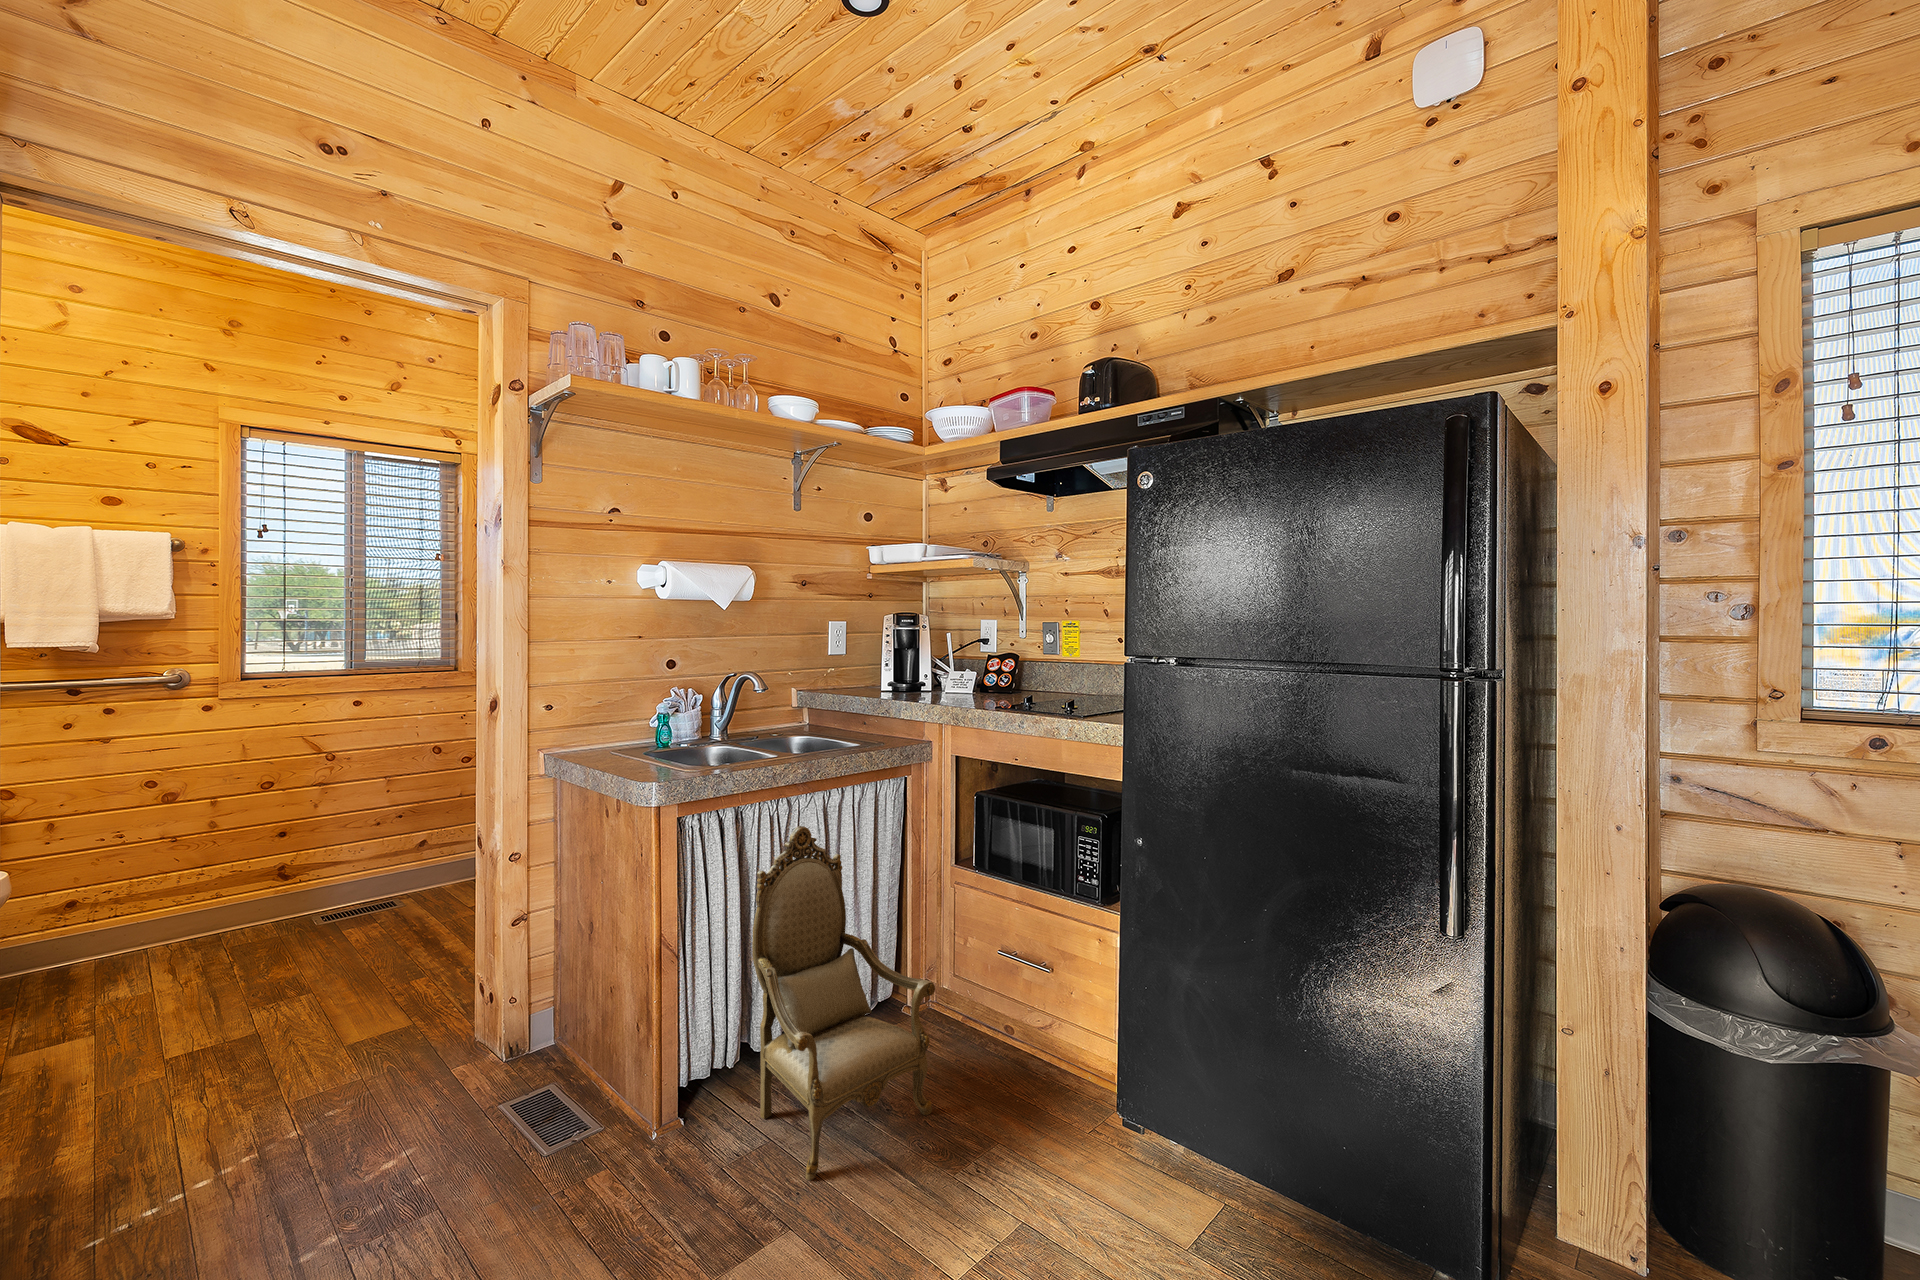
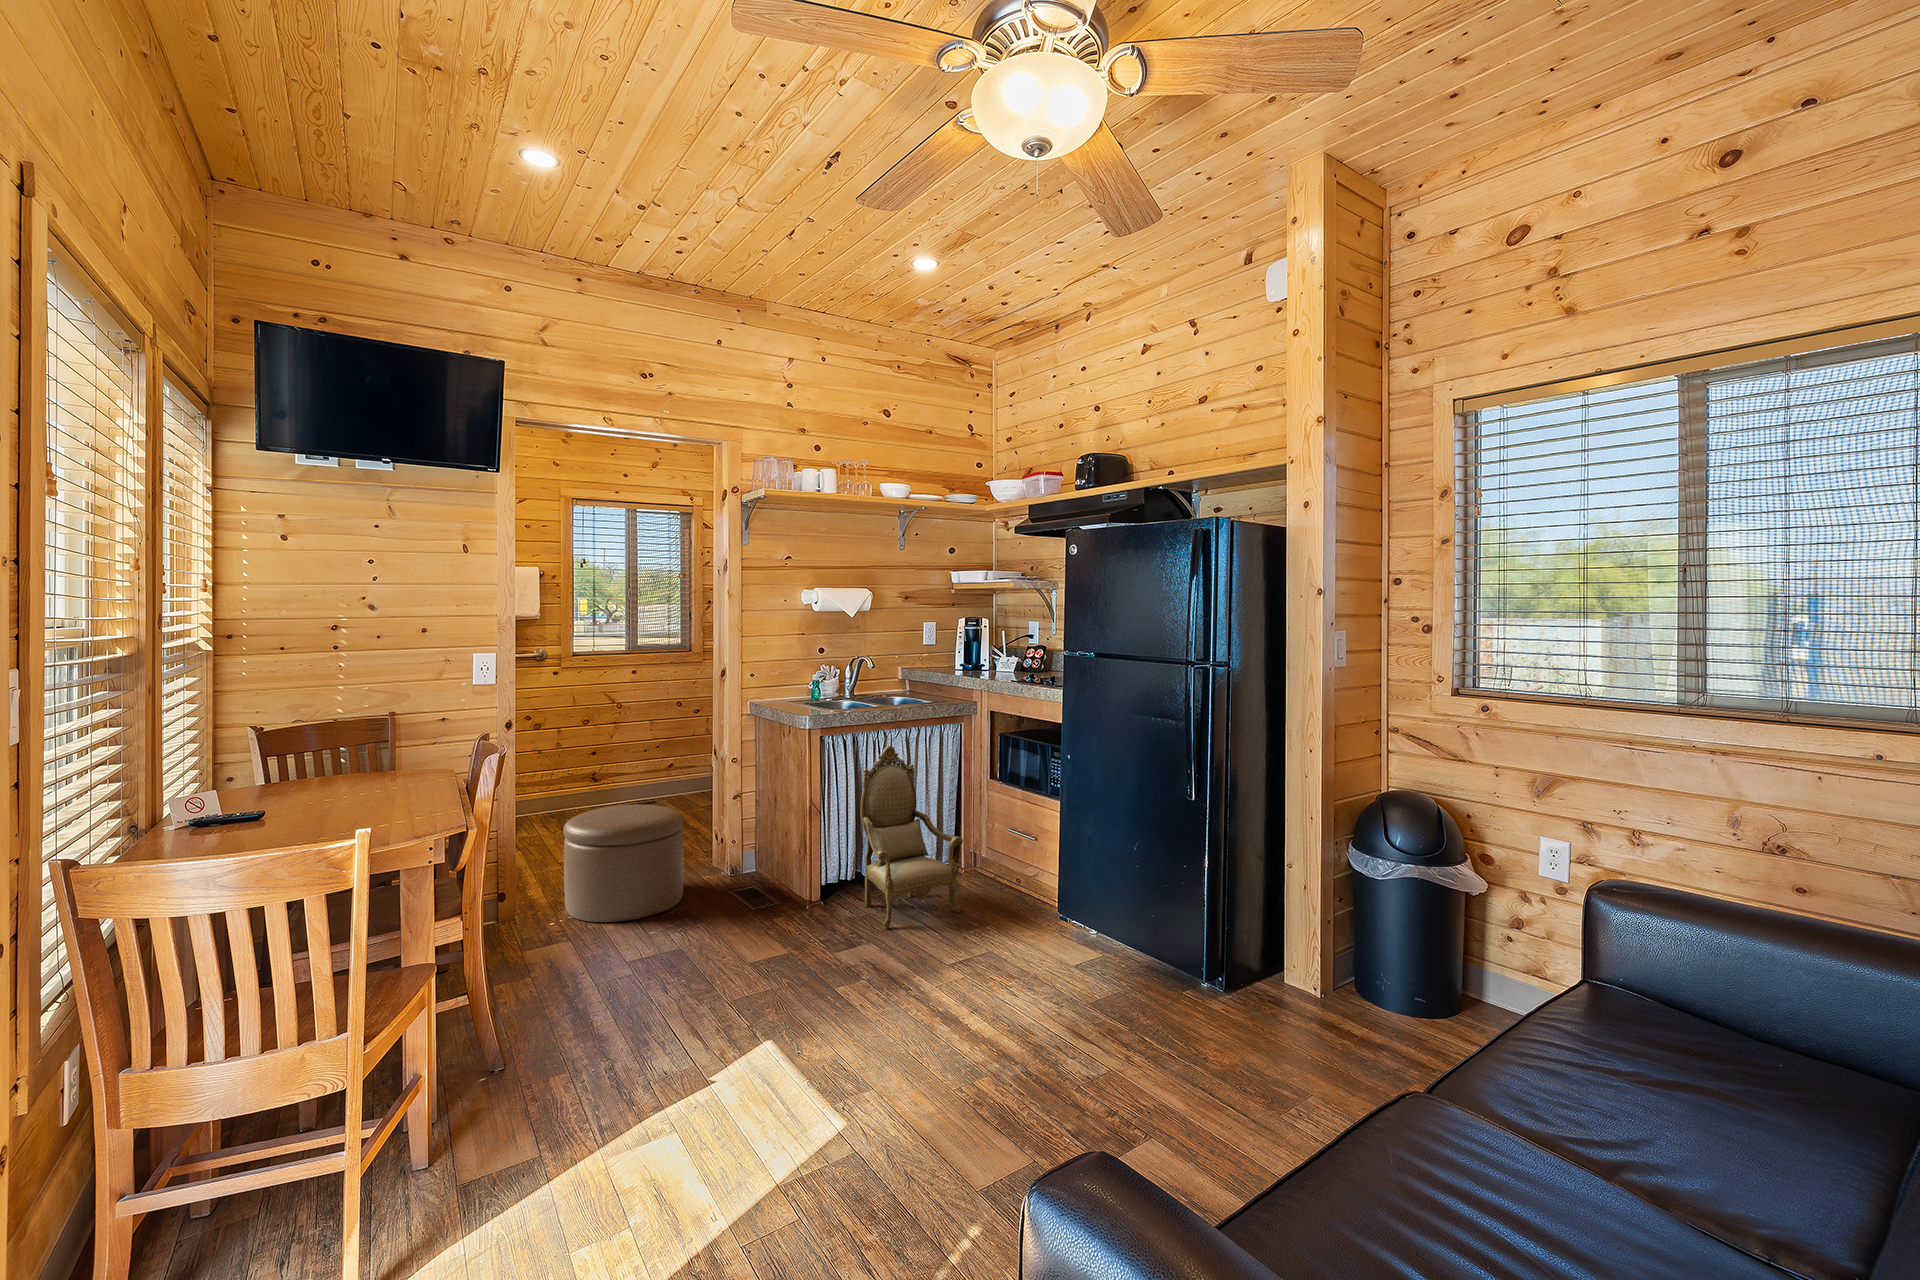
ottoman: none [123,954,404,1235] -> present [563,804,683,922]

